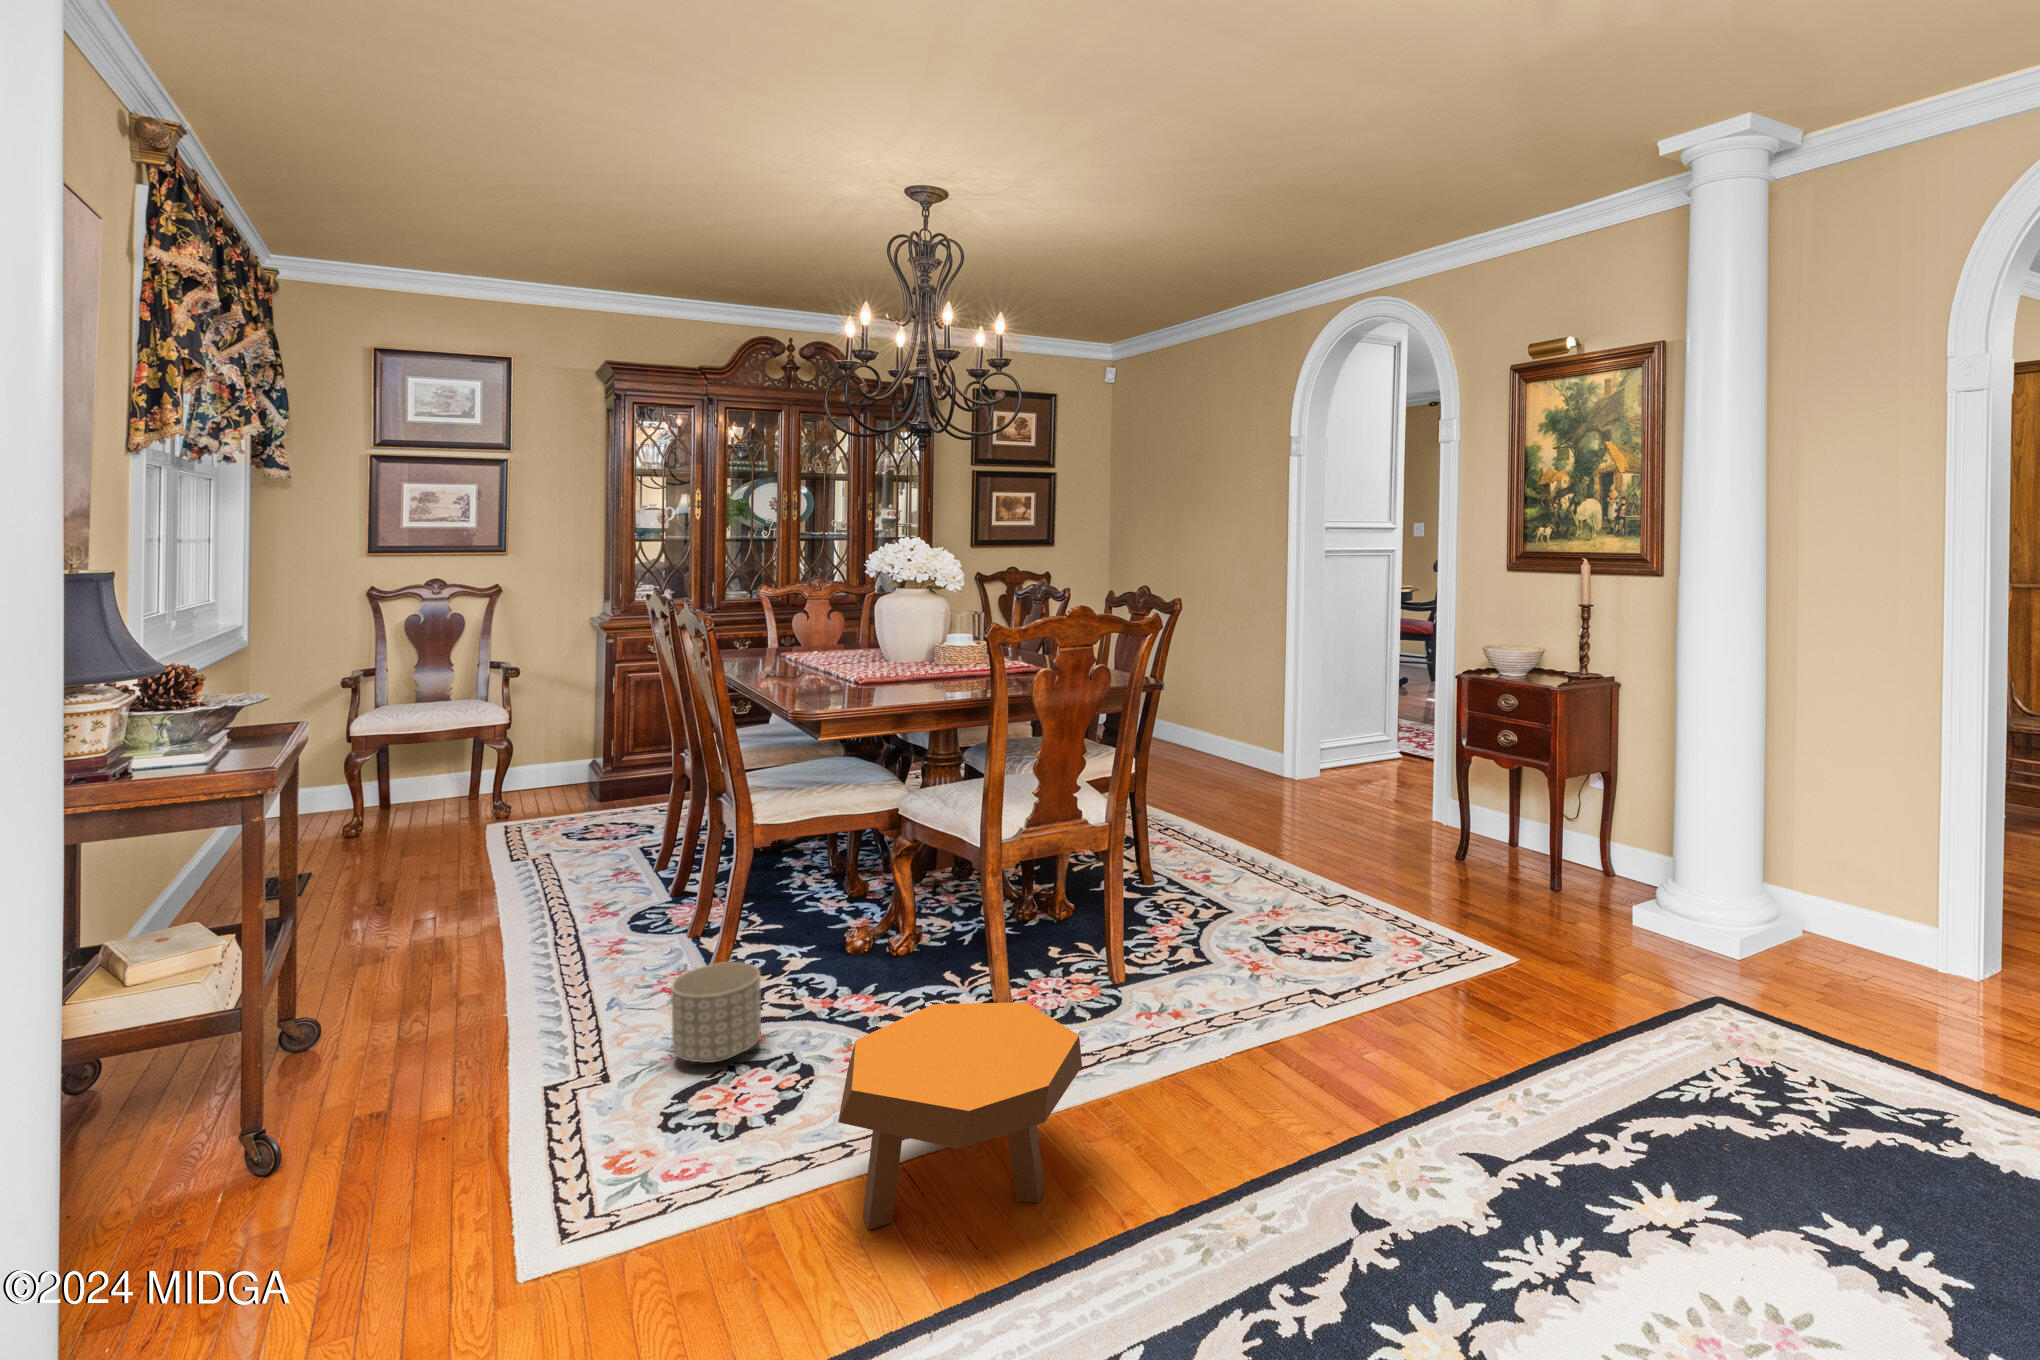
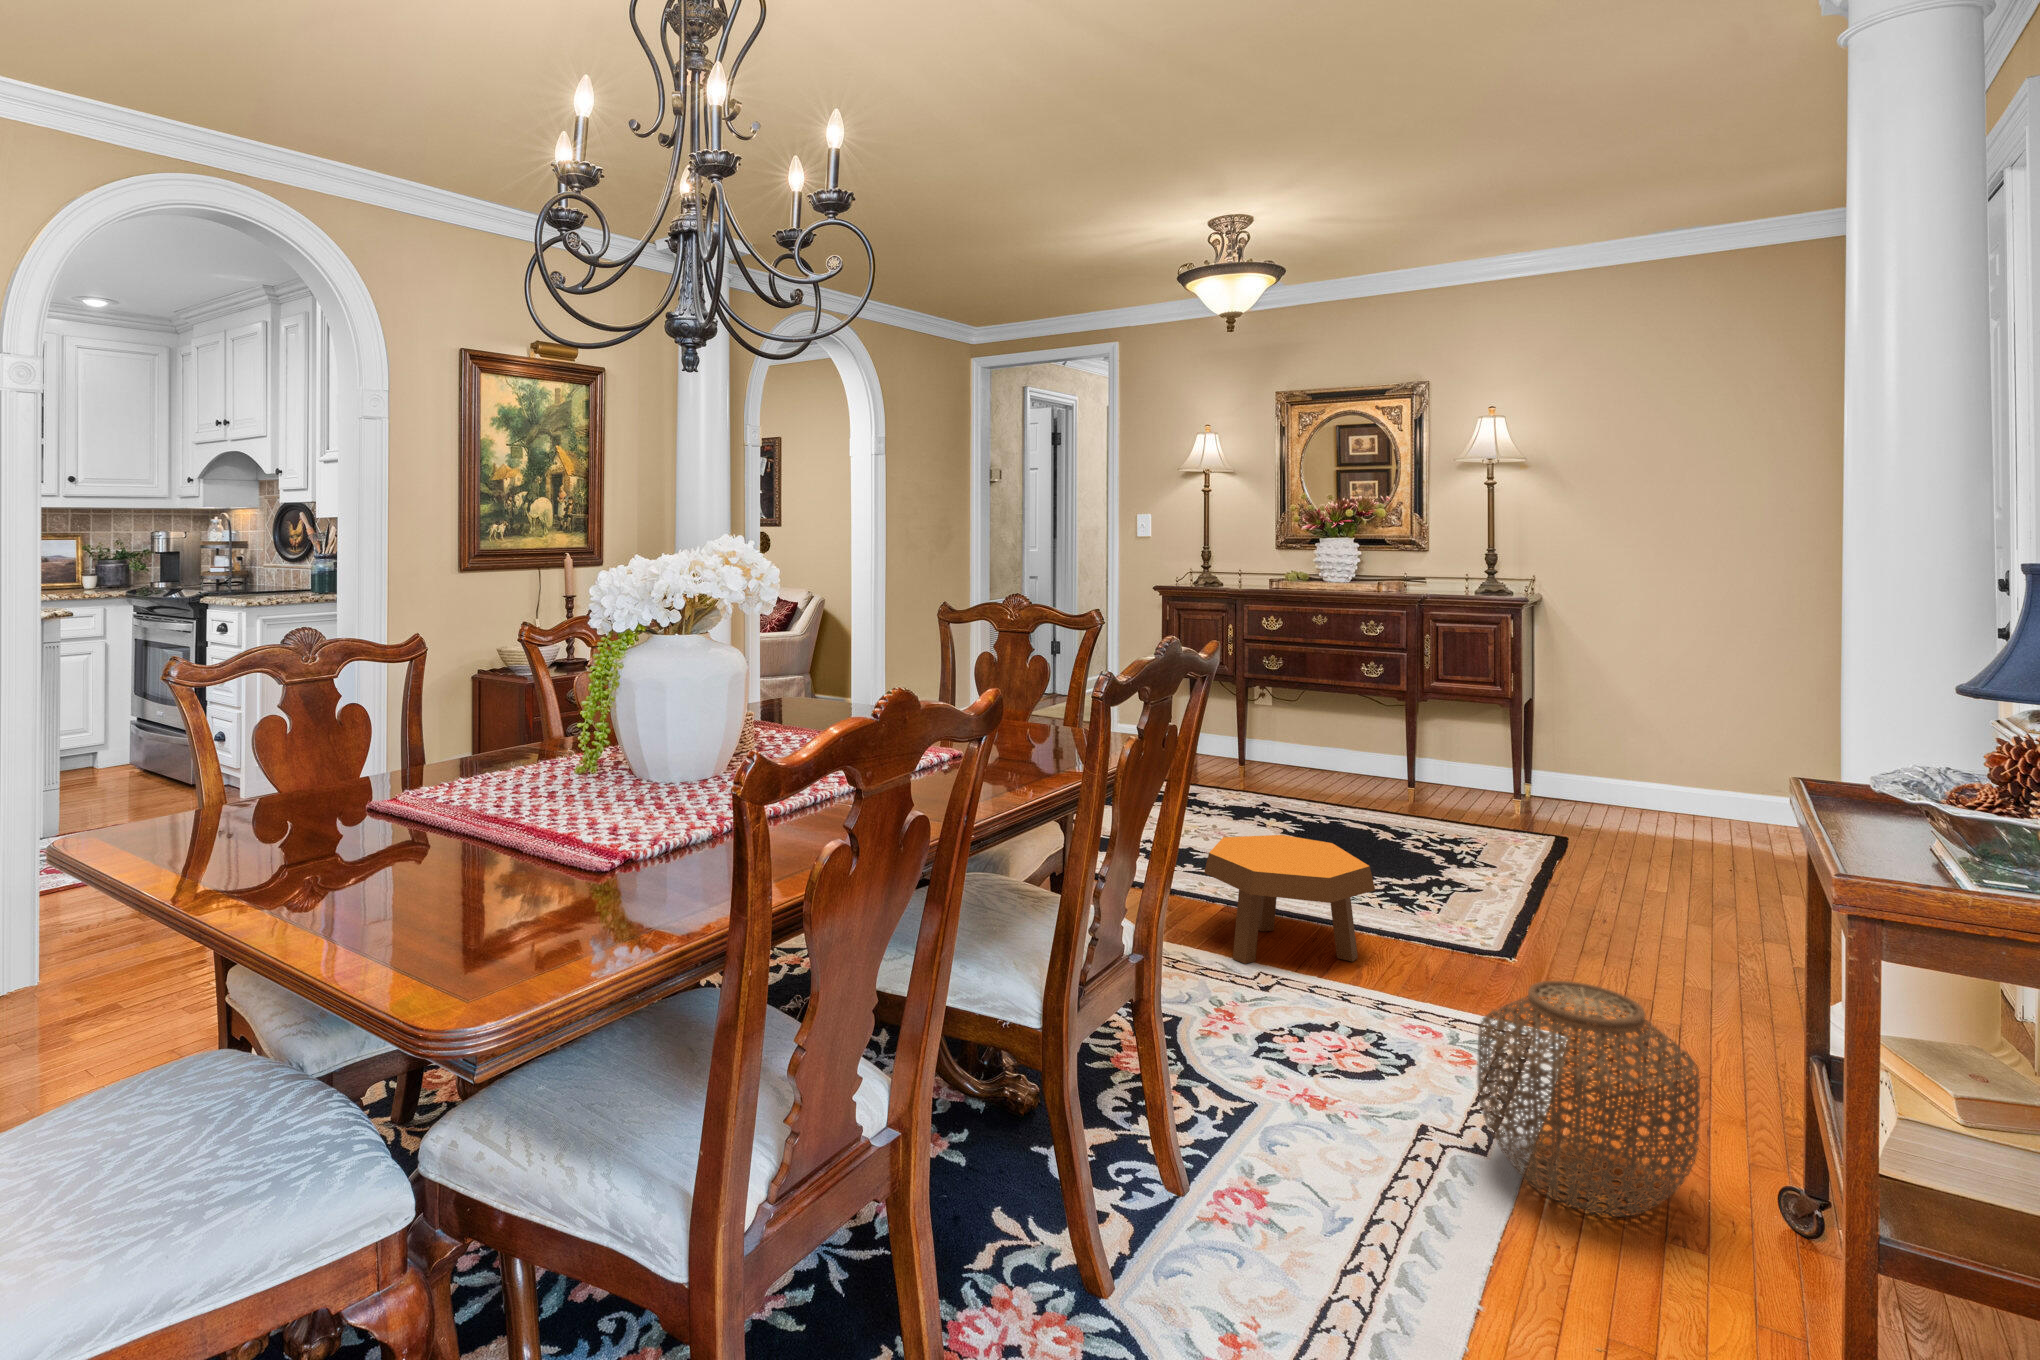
woven basket: none [359,932,550,1133] -> present [1477,981,1700,1217]
planter: present [672,962,761,1063] -> none [1261,987,1357,1097]

